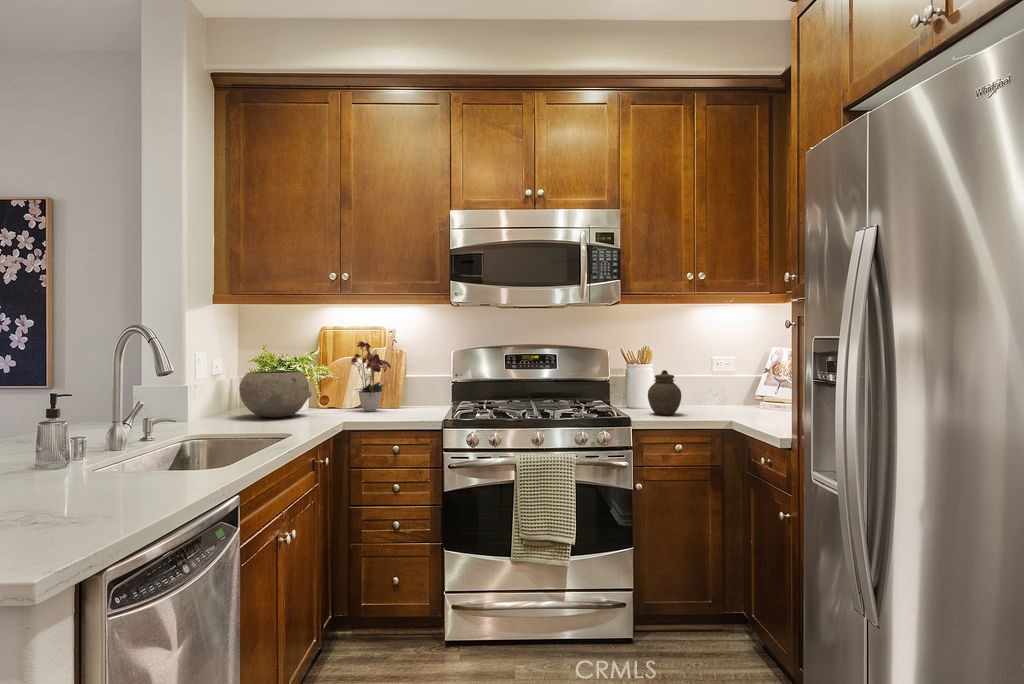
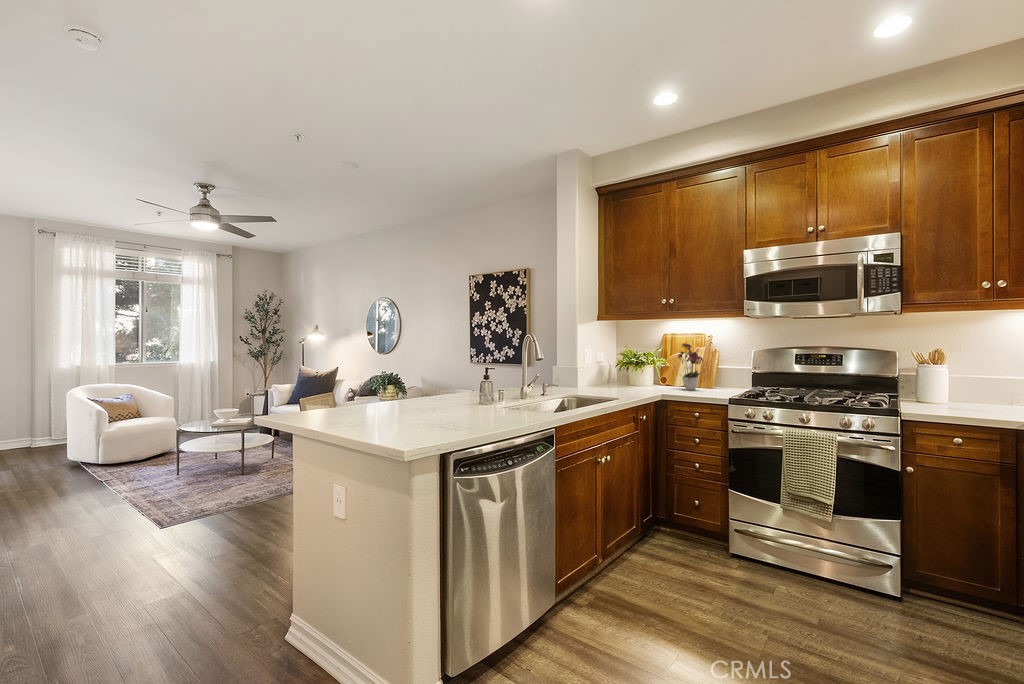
jar: present [648,370,681,415] -> none [933,371,973,411]
ceramic bowl: present [239,371,312,418] -> none [608,361,649,389]

